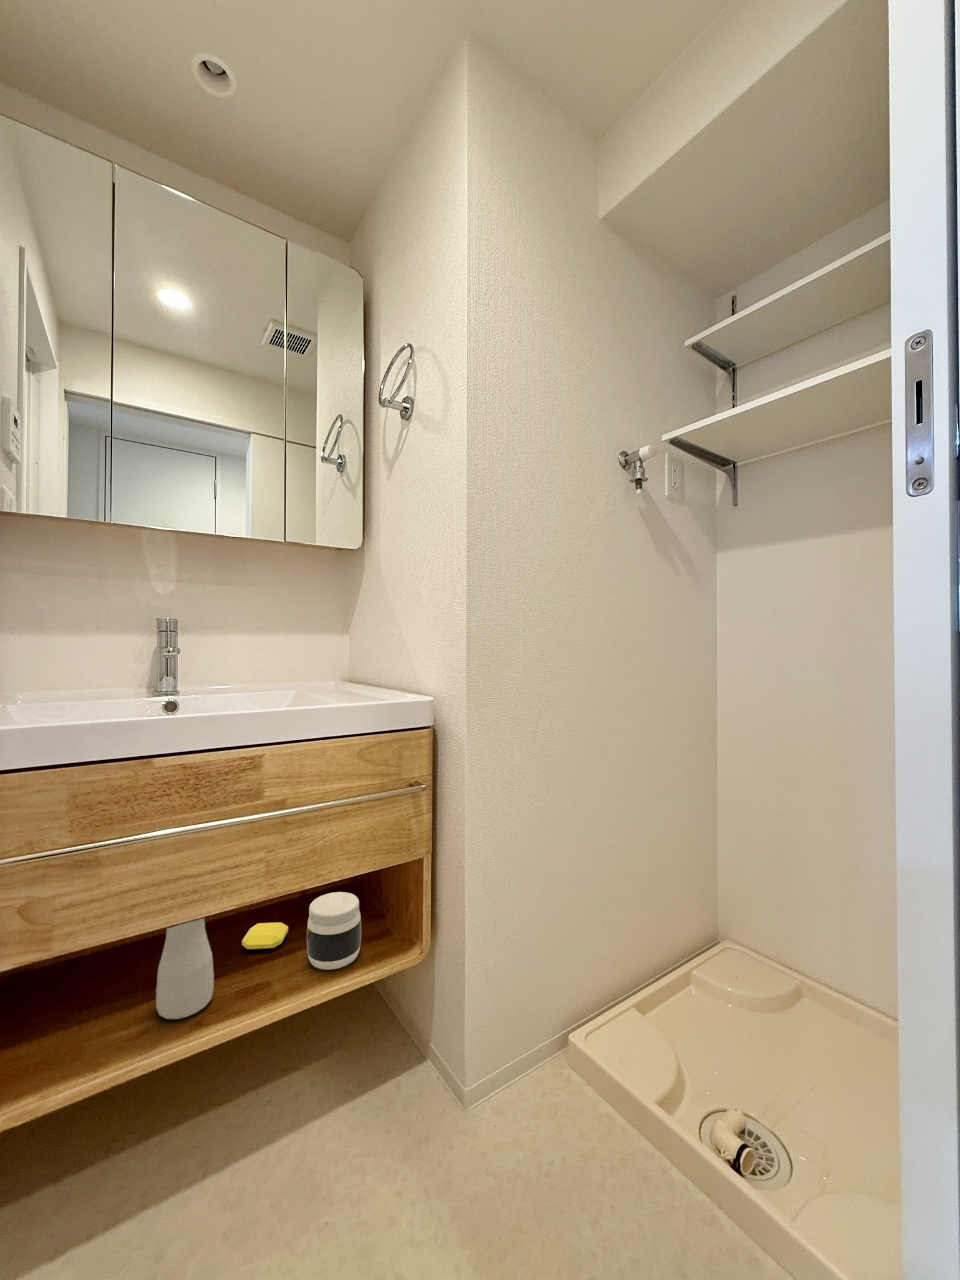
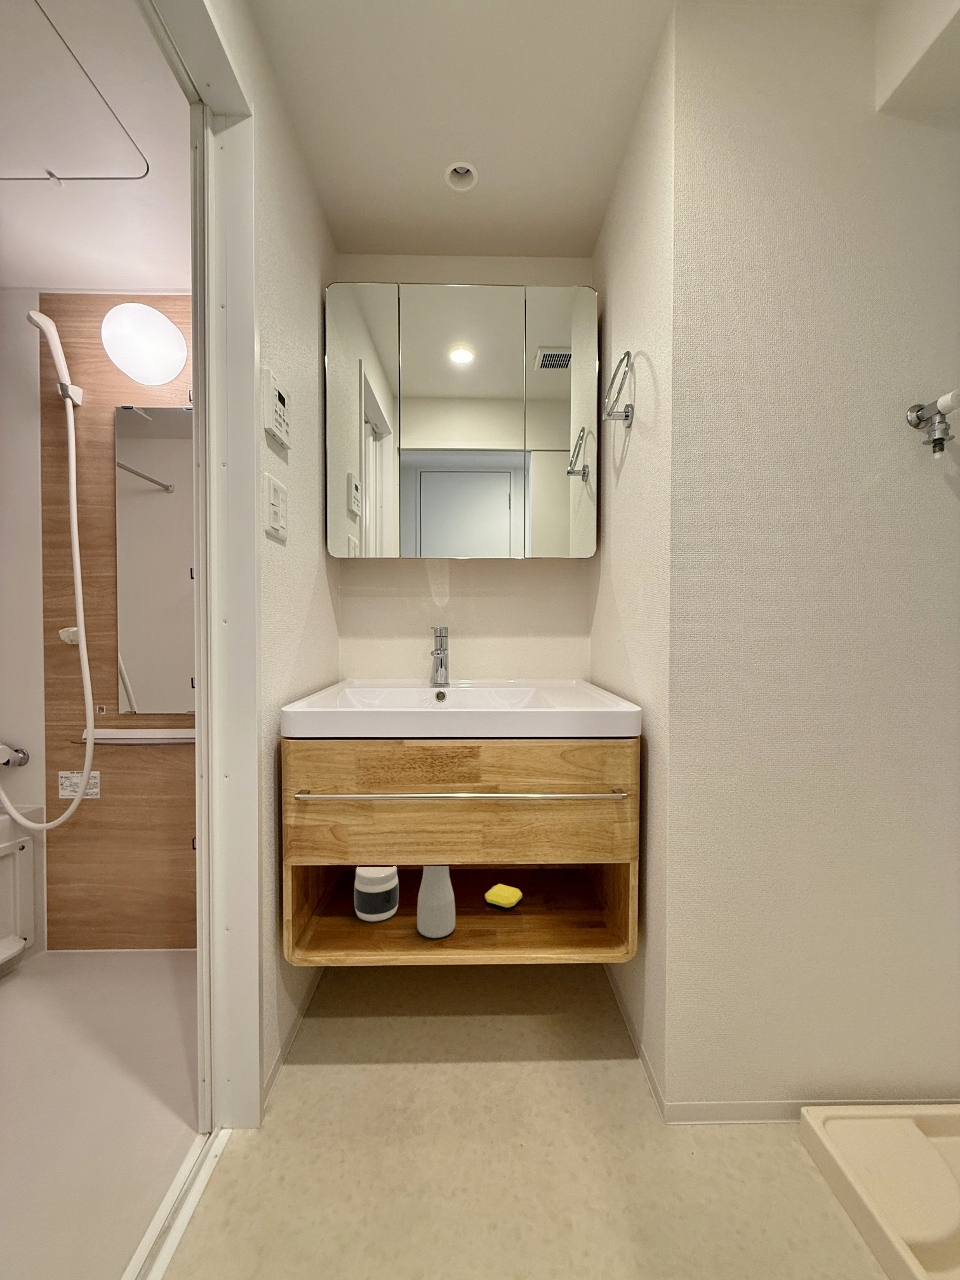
jar: present [307,892,361,970] -> present [354,866,399,921]

